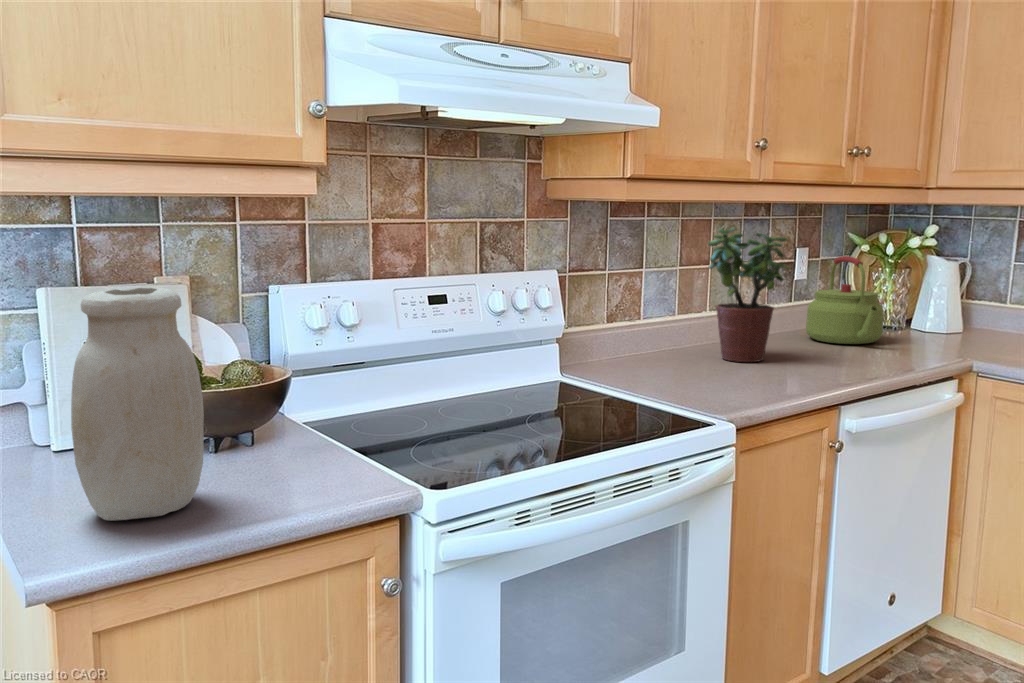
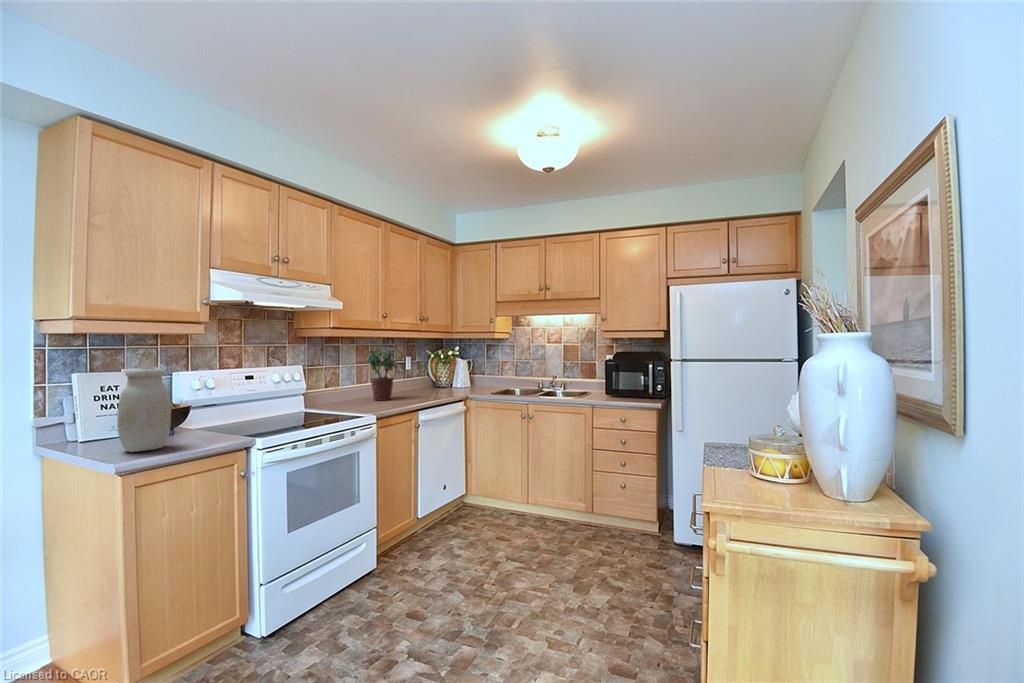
kettle: present [806,256,884,344] -> none [410,358,440,393]

